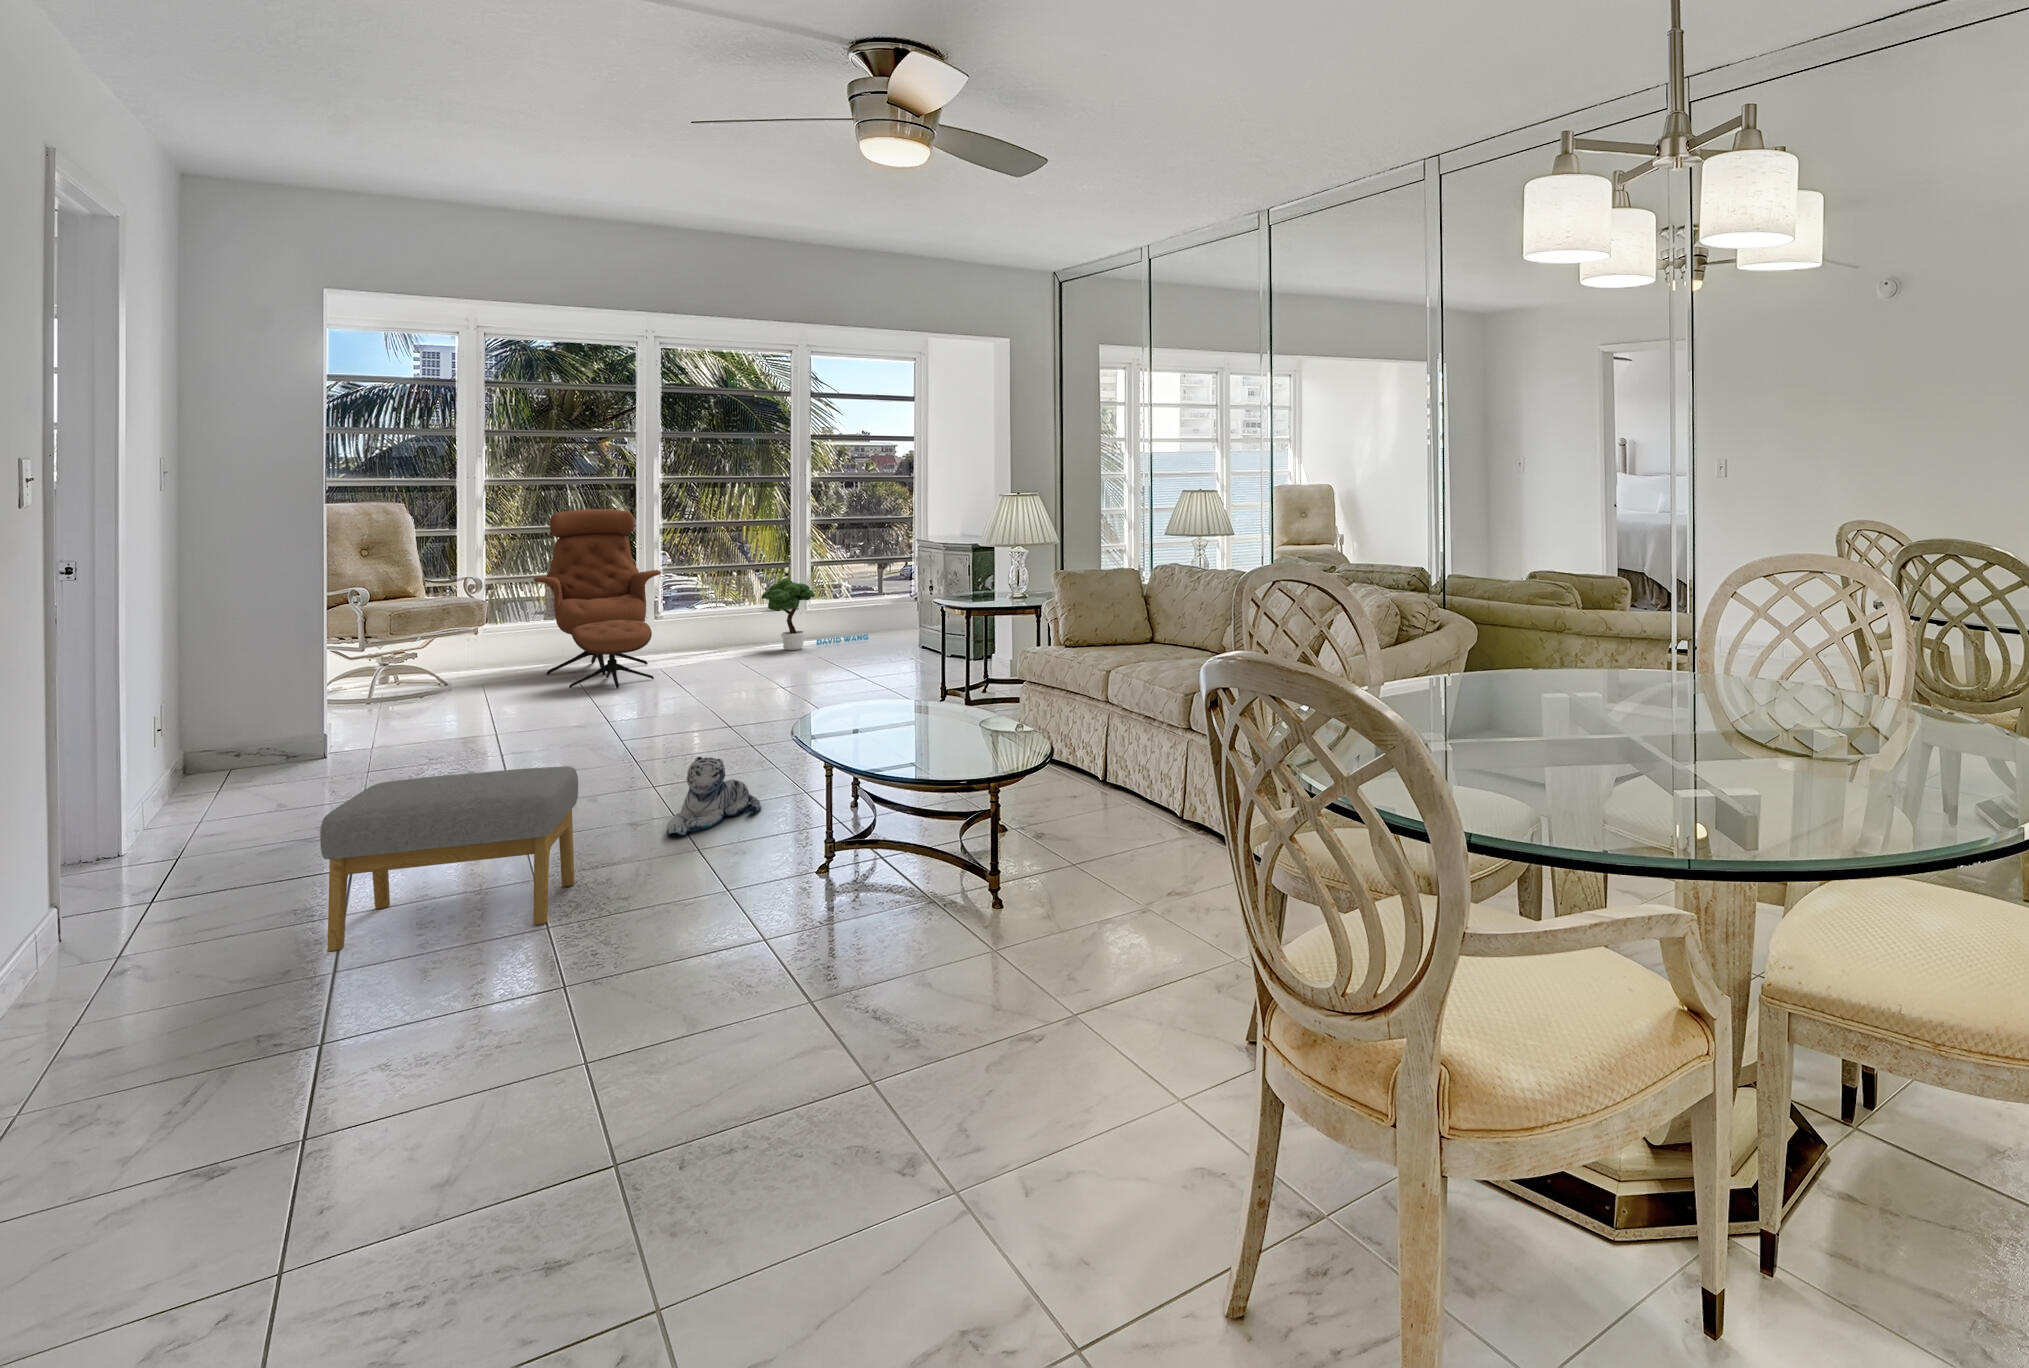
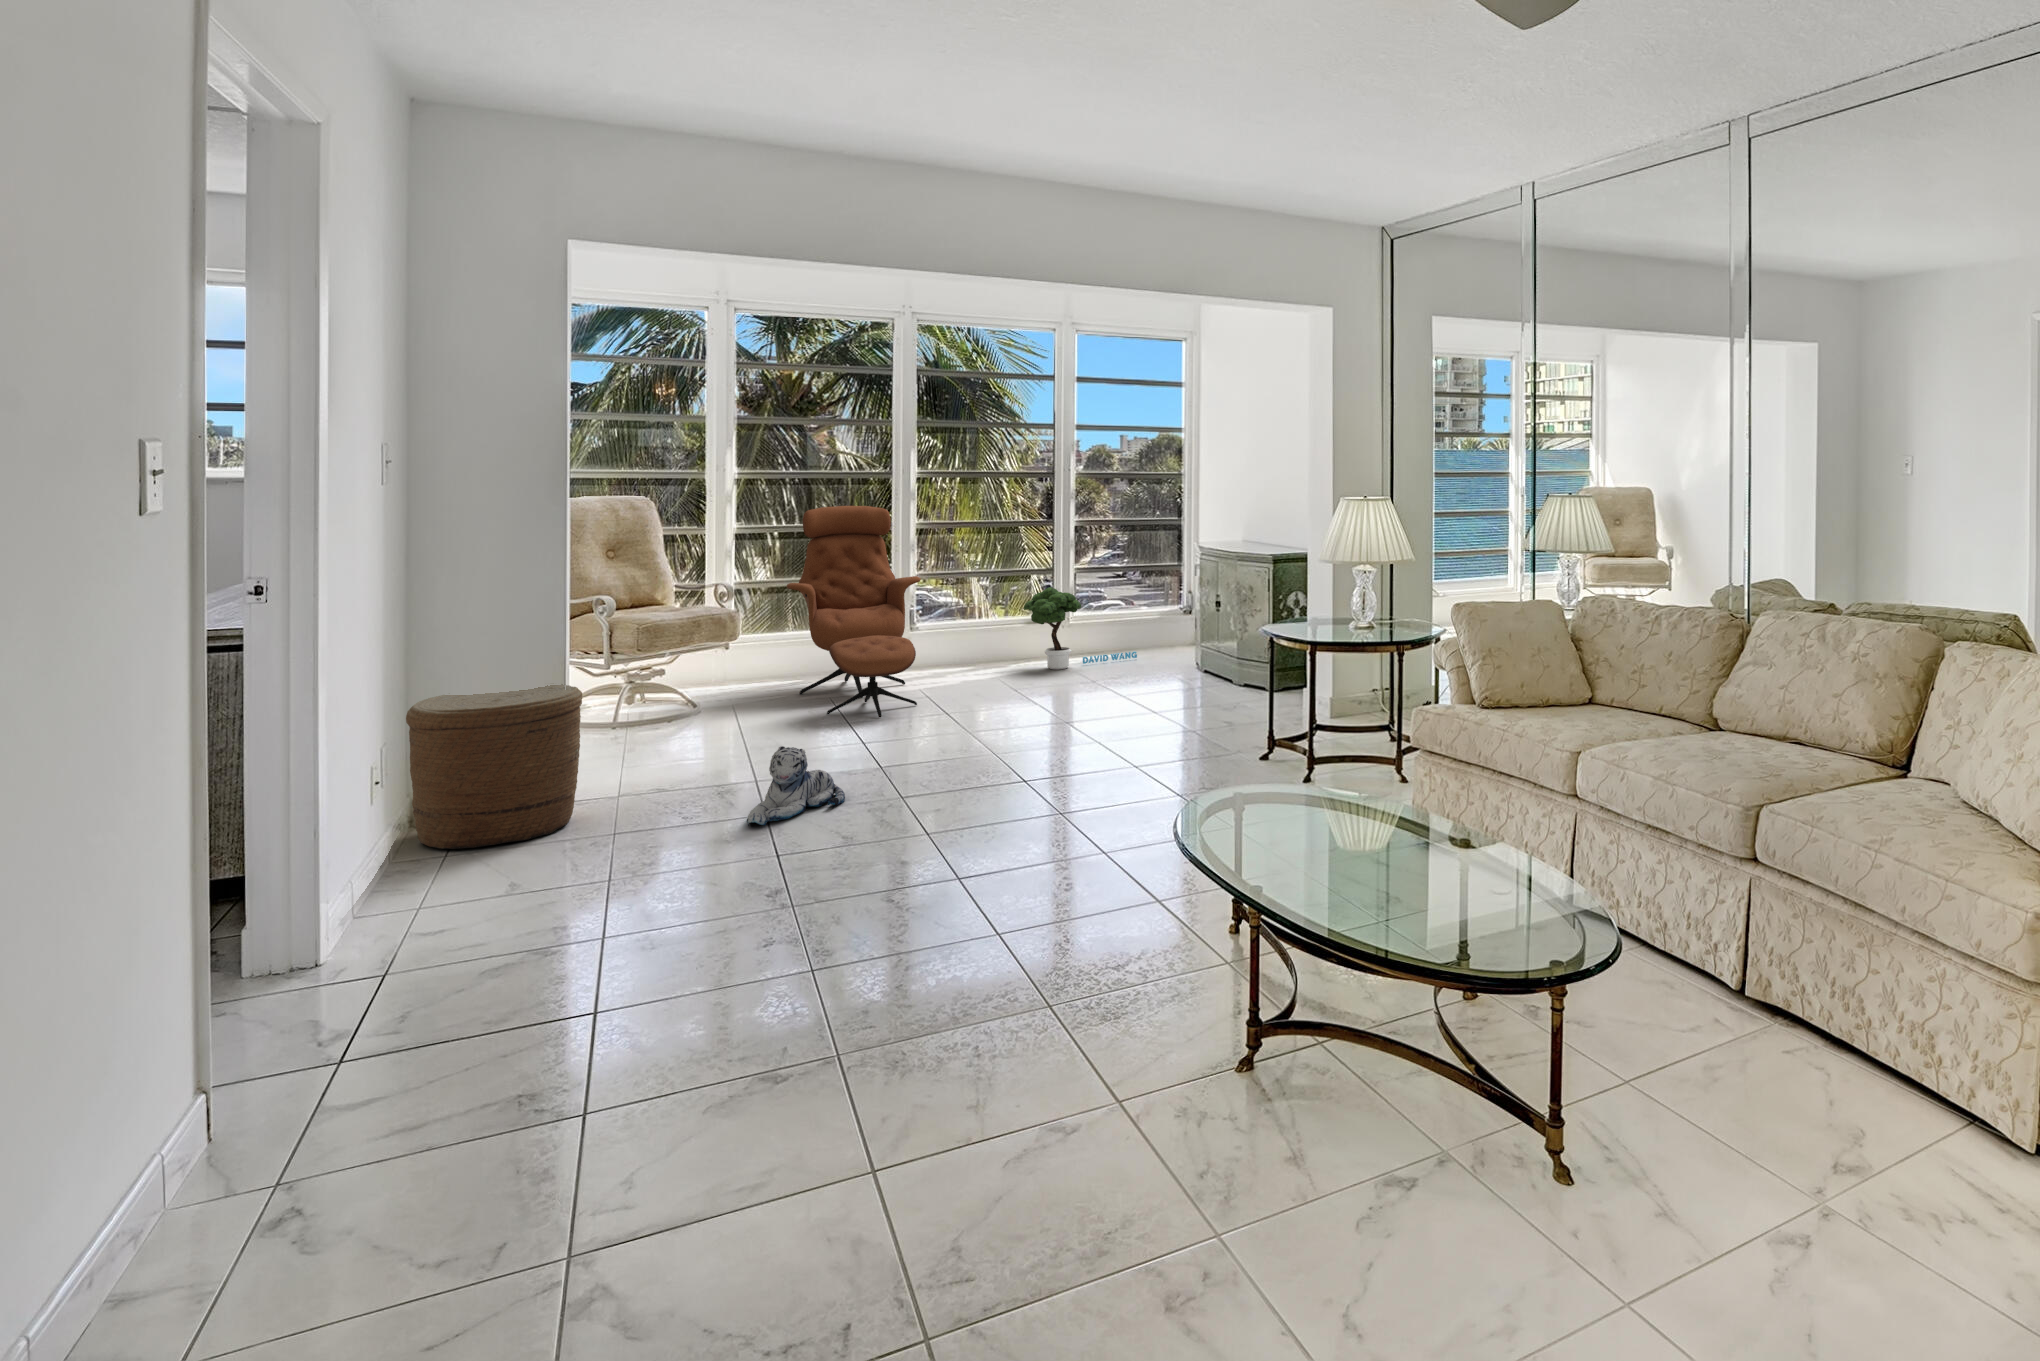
woven basket: none [182,654,339,785] -> present [406,684,582,849]
plush toy: present [667,757,761,836] -> present [746,746,845,825]
footstool: present [320,767,578,951] -> none [549,897,900,1208]

